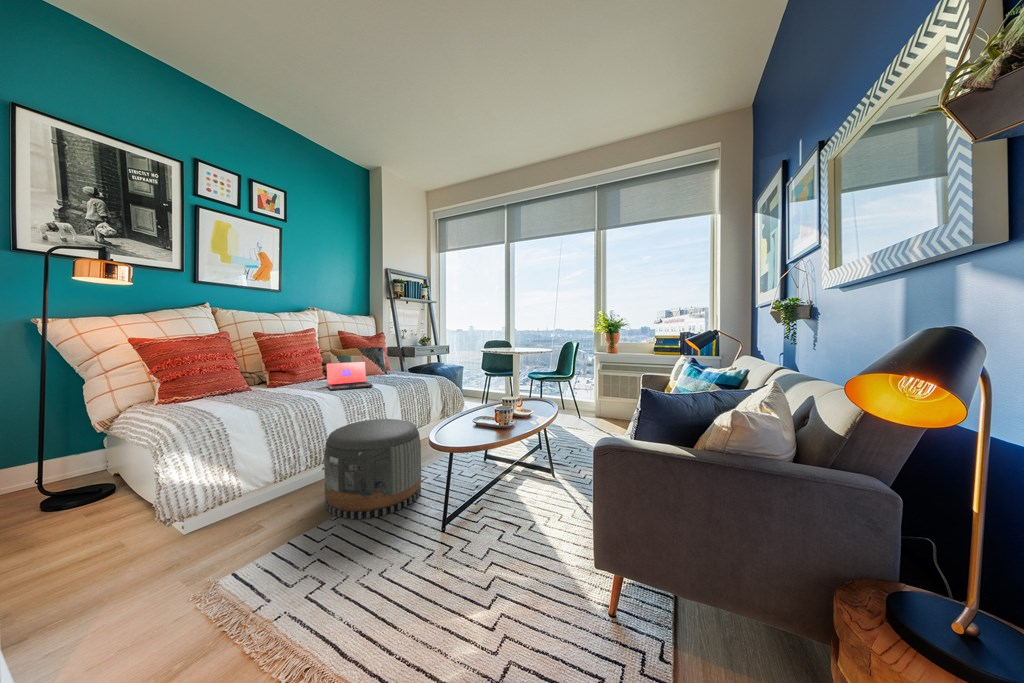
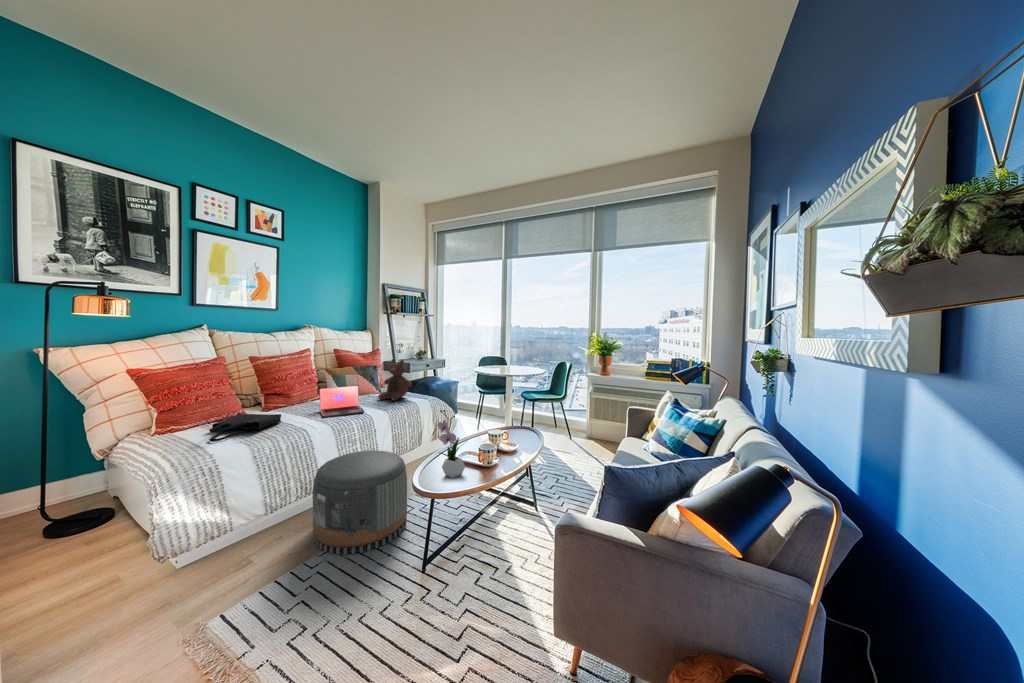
stuffed bear: none [385,337,419,379] -> present [378,359,412,401]
flower arrangement: none [454,366,486,436] -> present [438,410,465,478]
tote bag: none [216,385,288,407] -> present [209,413,281,442]

